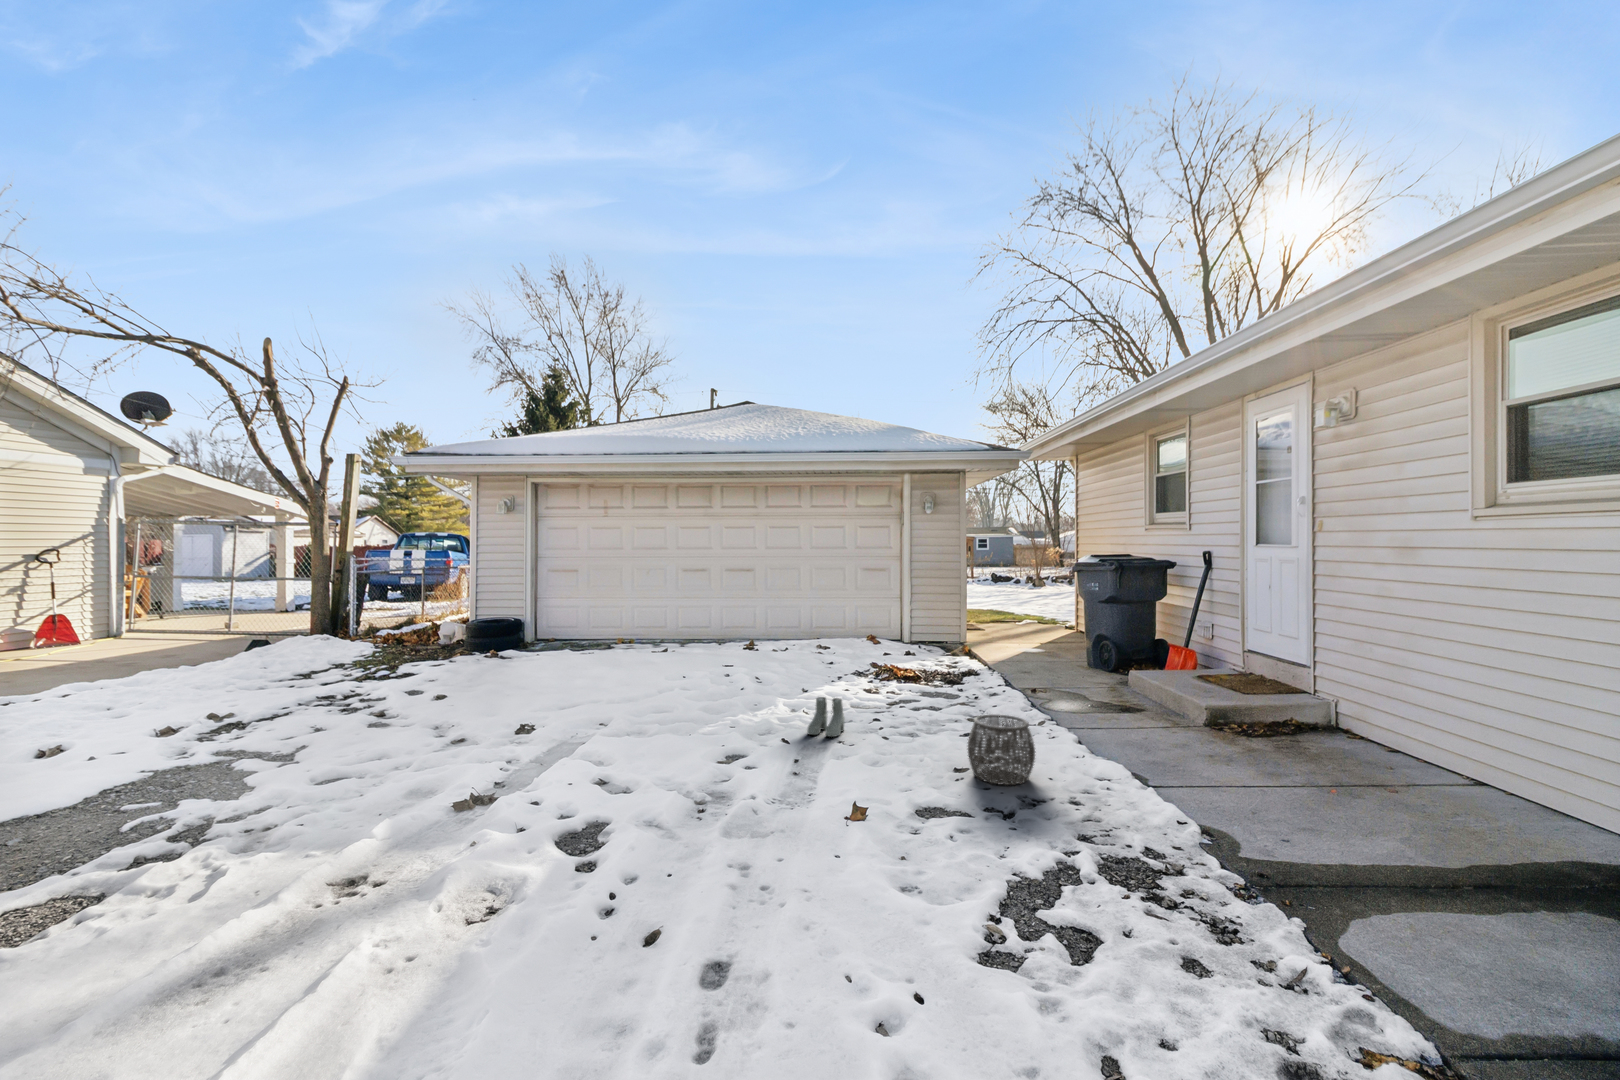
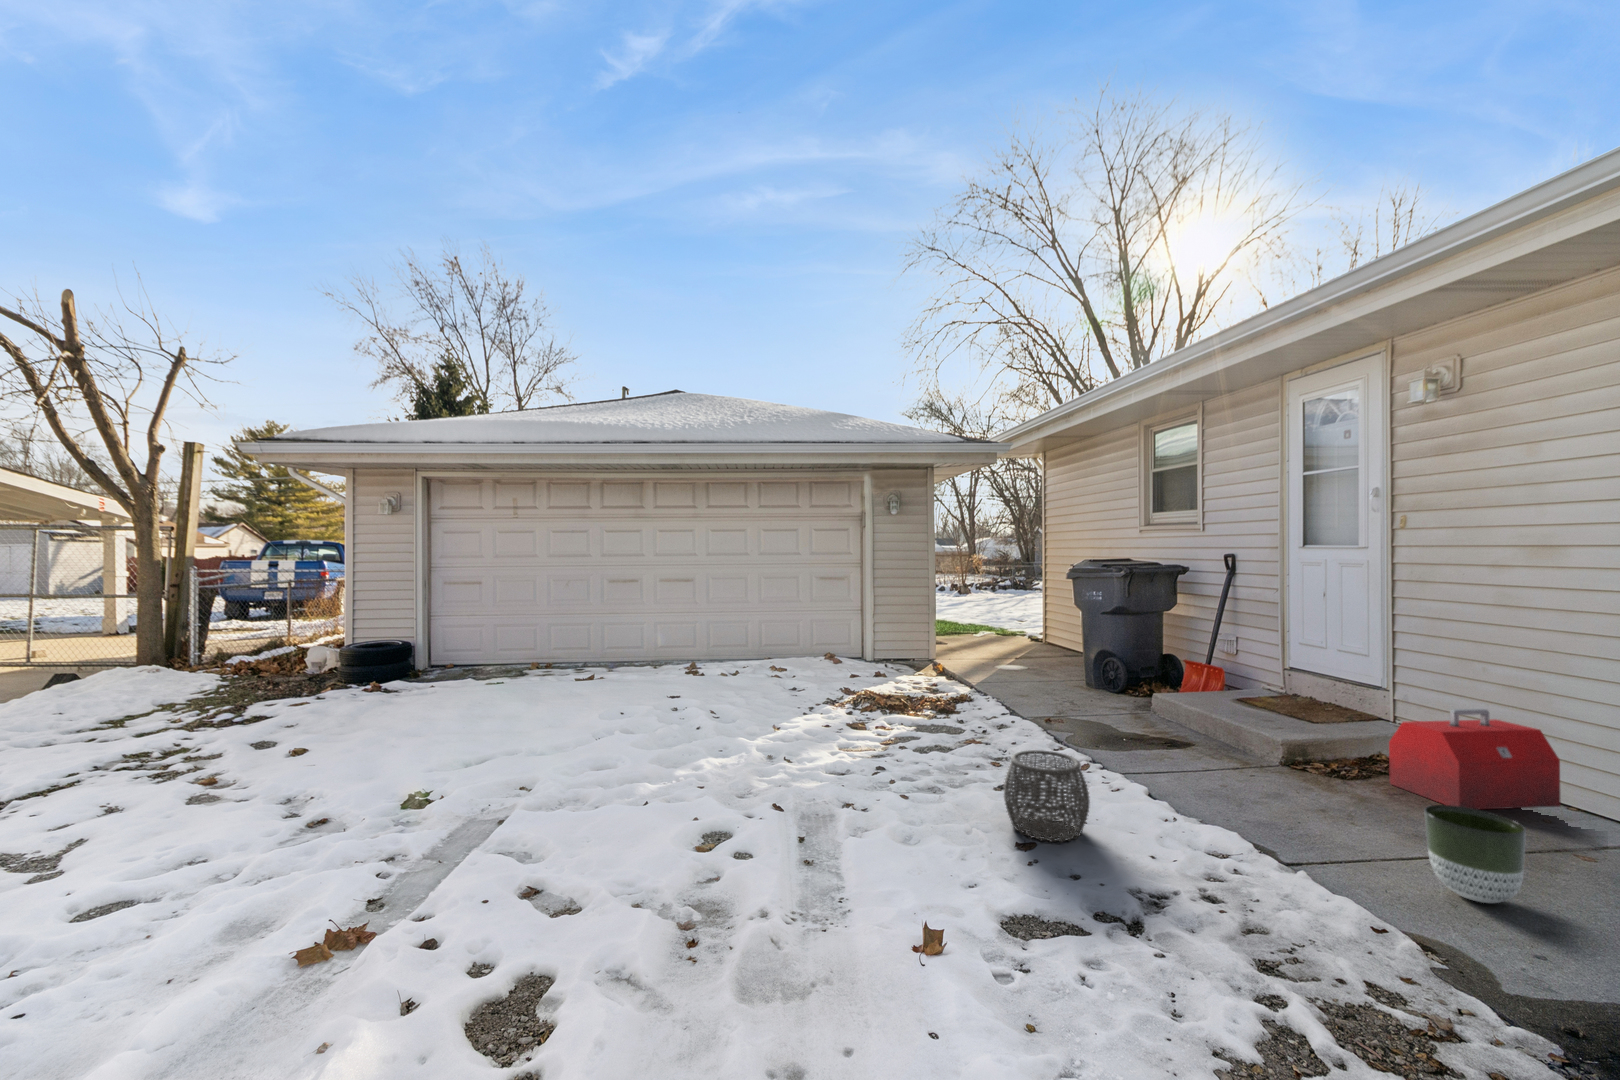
boots: present [807,697,845,737] -> none [789,731,832,781]
toolbox: none [1338,698,1489,788] -> present [1389,709,1561,809]
planter: none [1295,765,1369,843] -> present [1424,805,1526,903]

